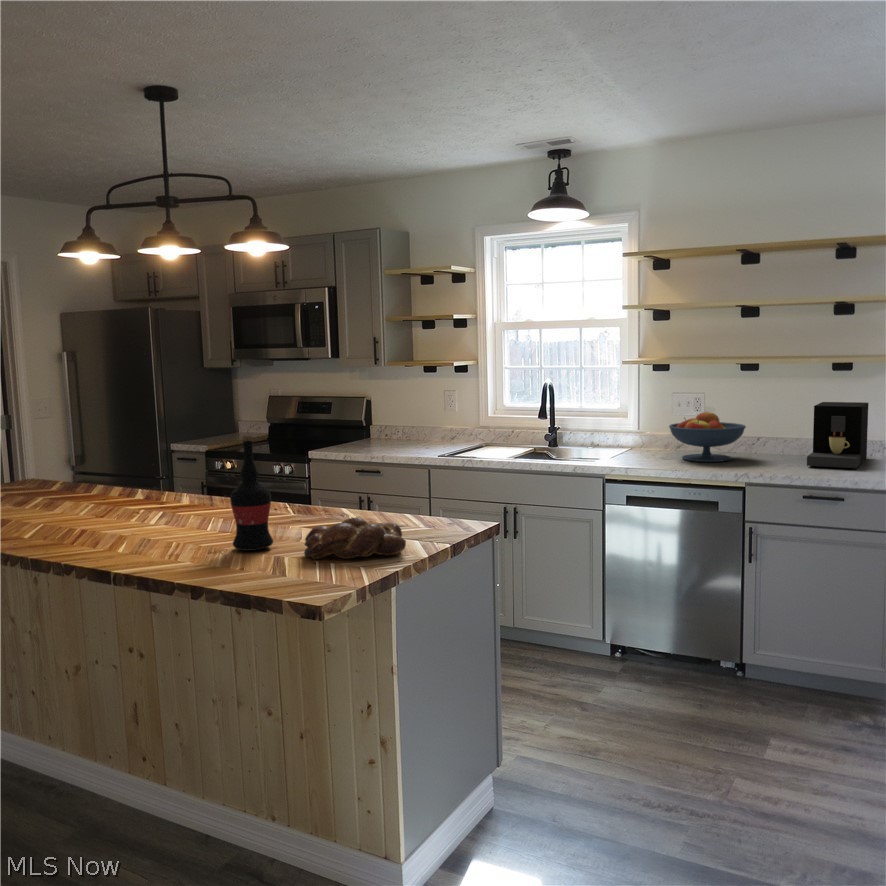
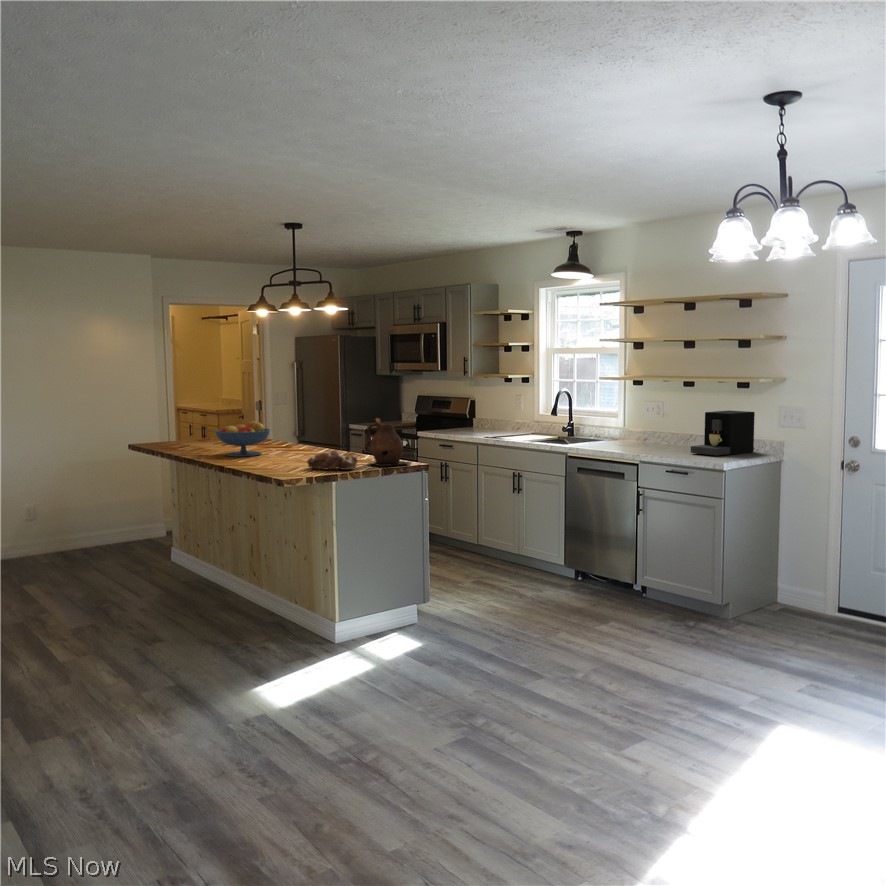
fruit bowl: present [669,412,746,462] -> present [215,421,270,457]
wine bottle: present [230,435,273,551] -> none [284,409,305,465]
ceramic pitcher: none [386,443,471,538] -> present [367,418,411,466]

